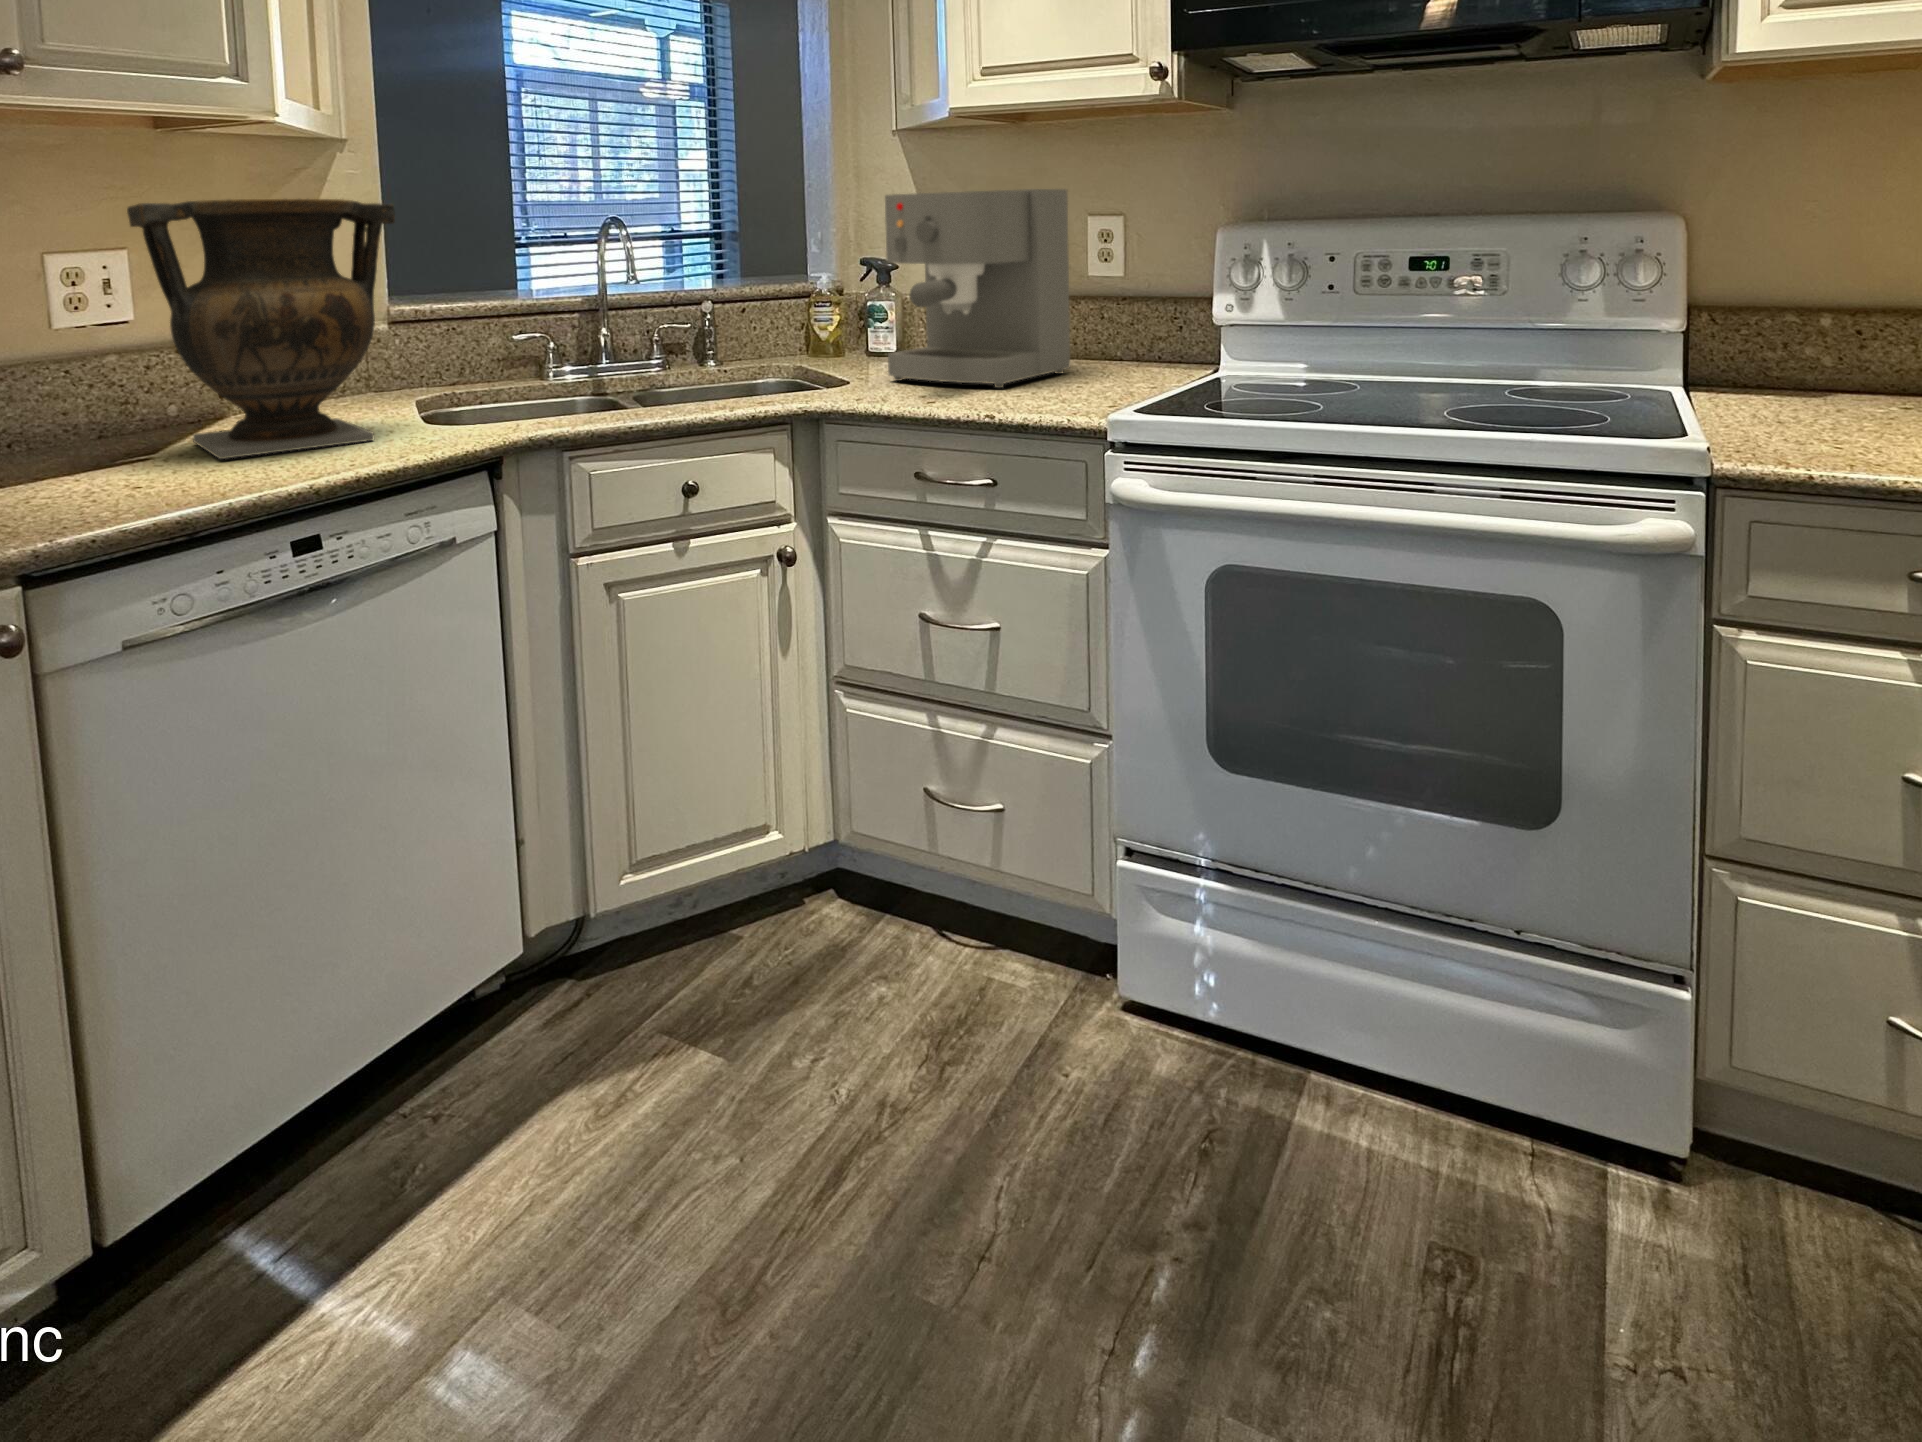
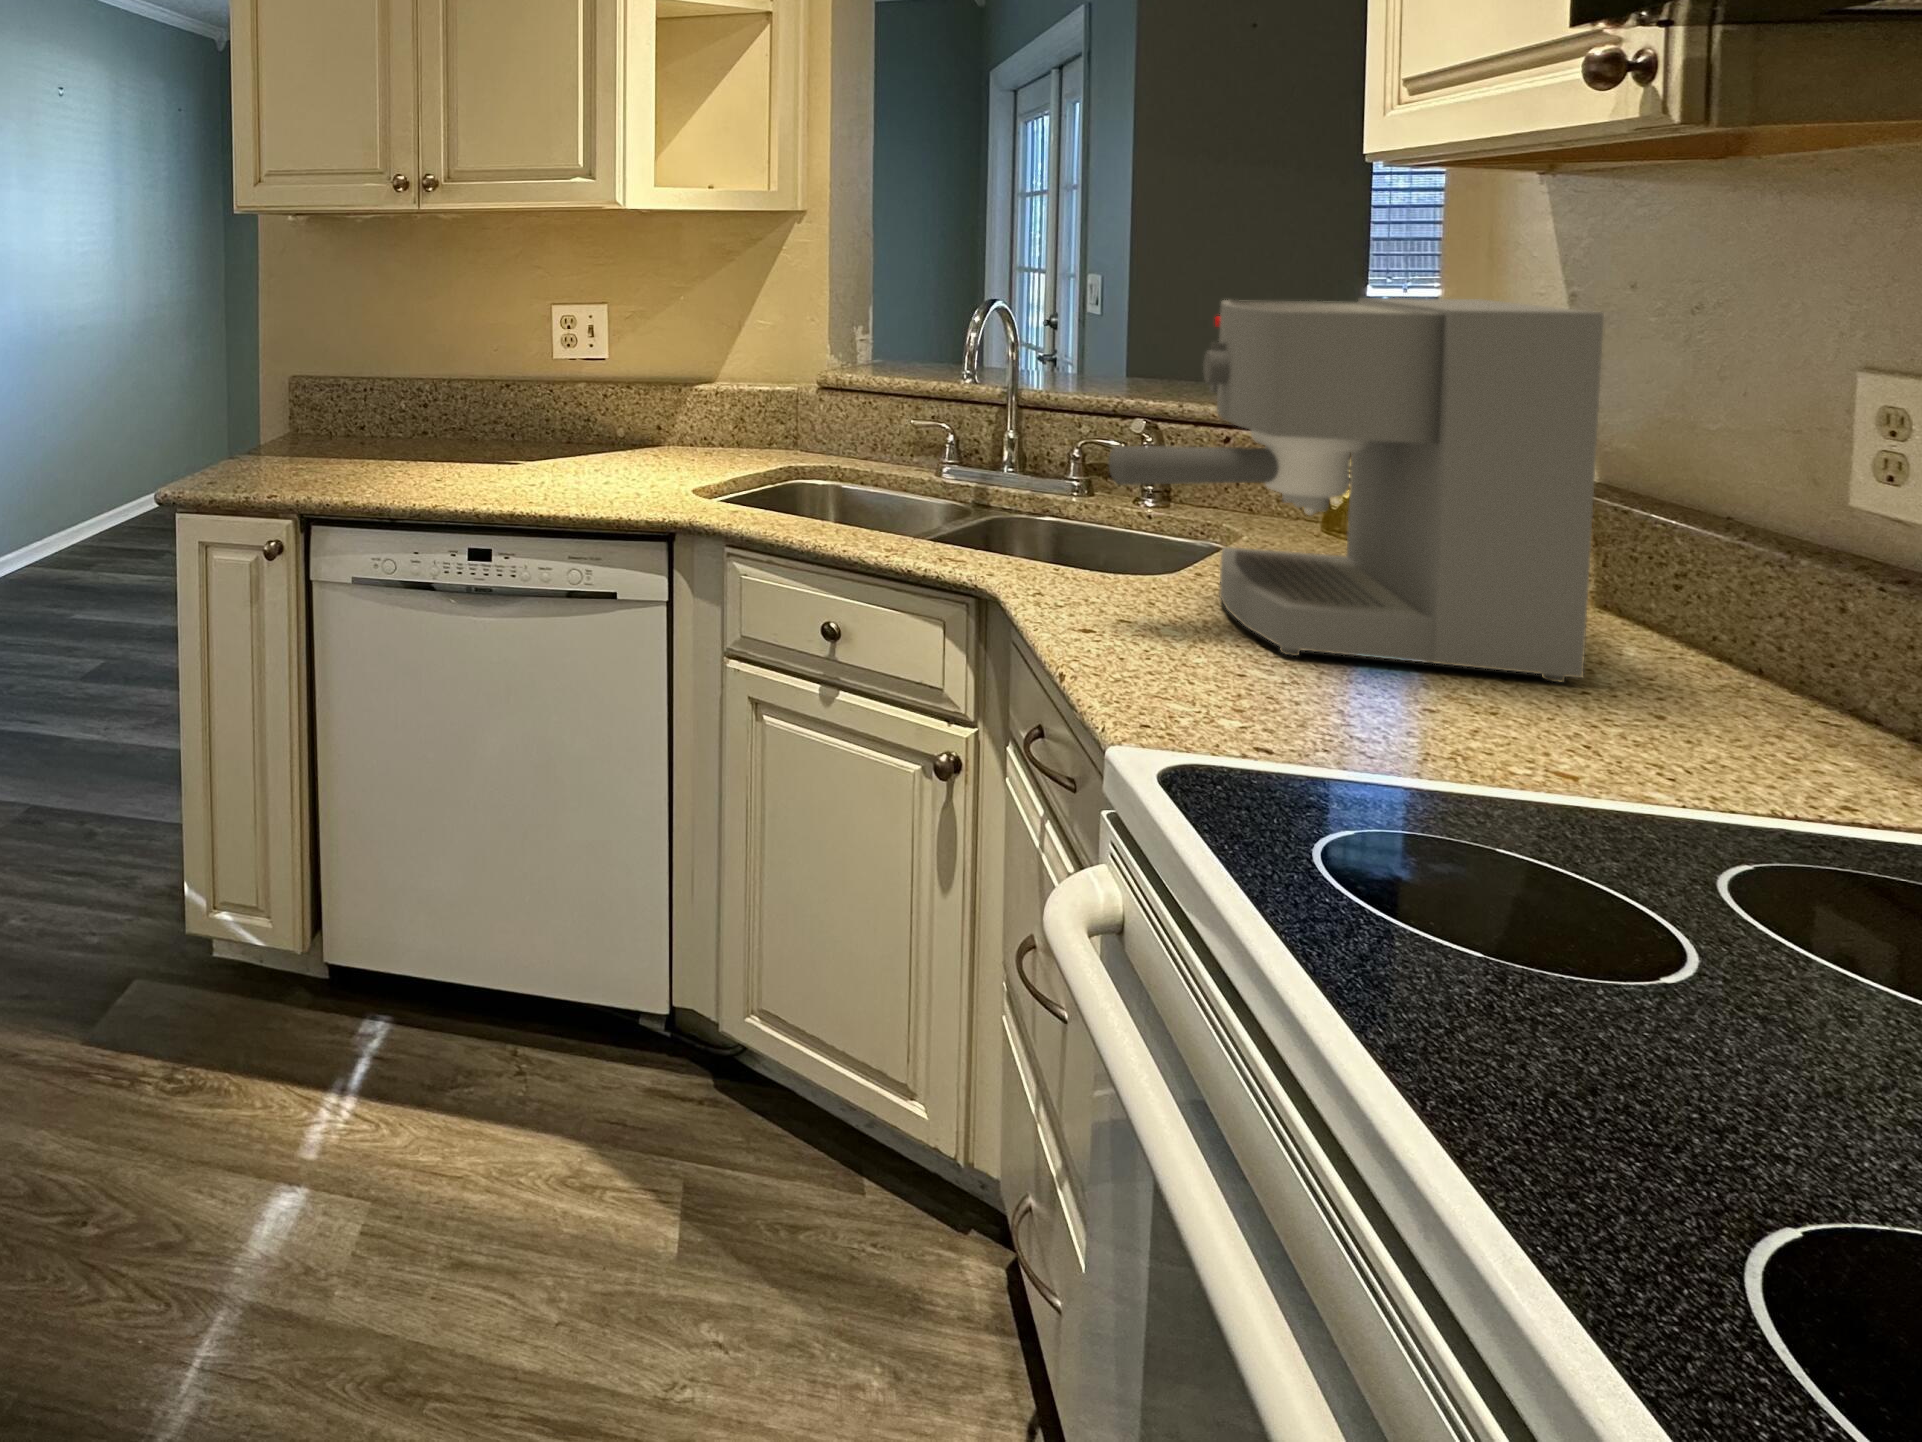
vase: present [127,199,395,459] -> none [498,278,687,493]

